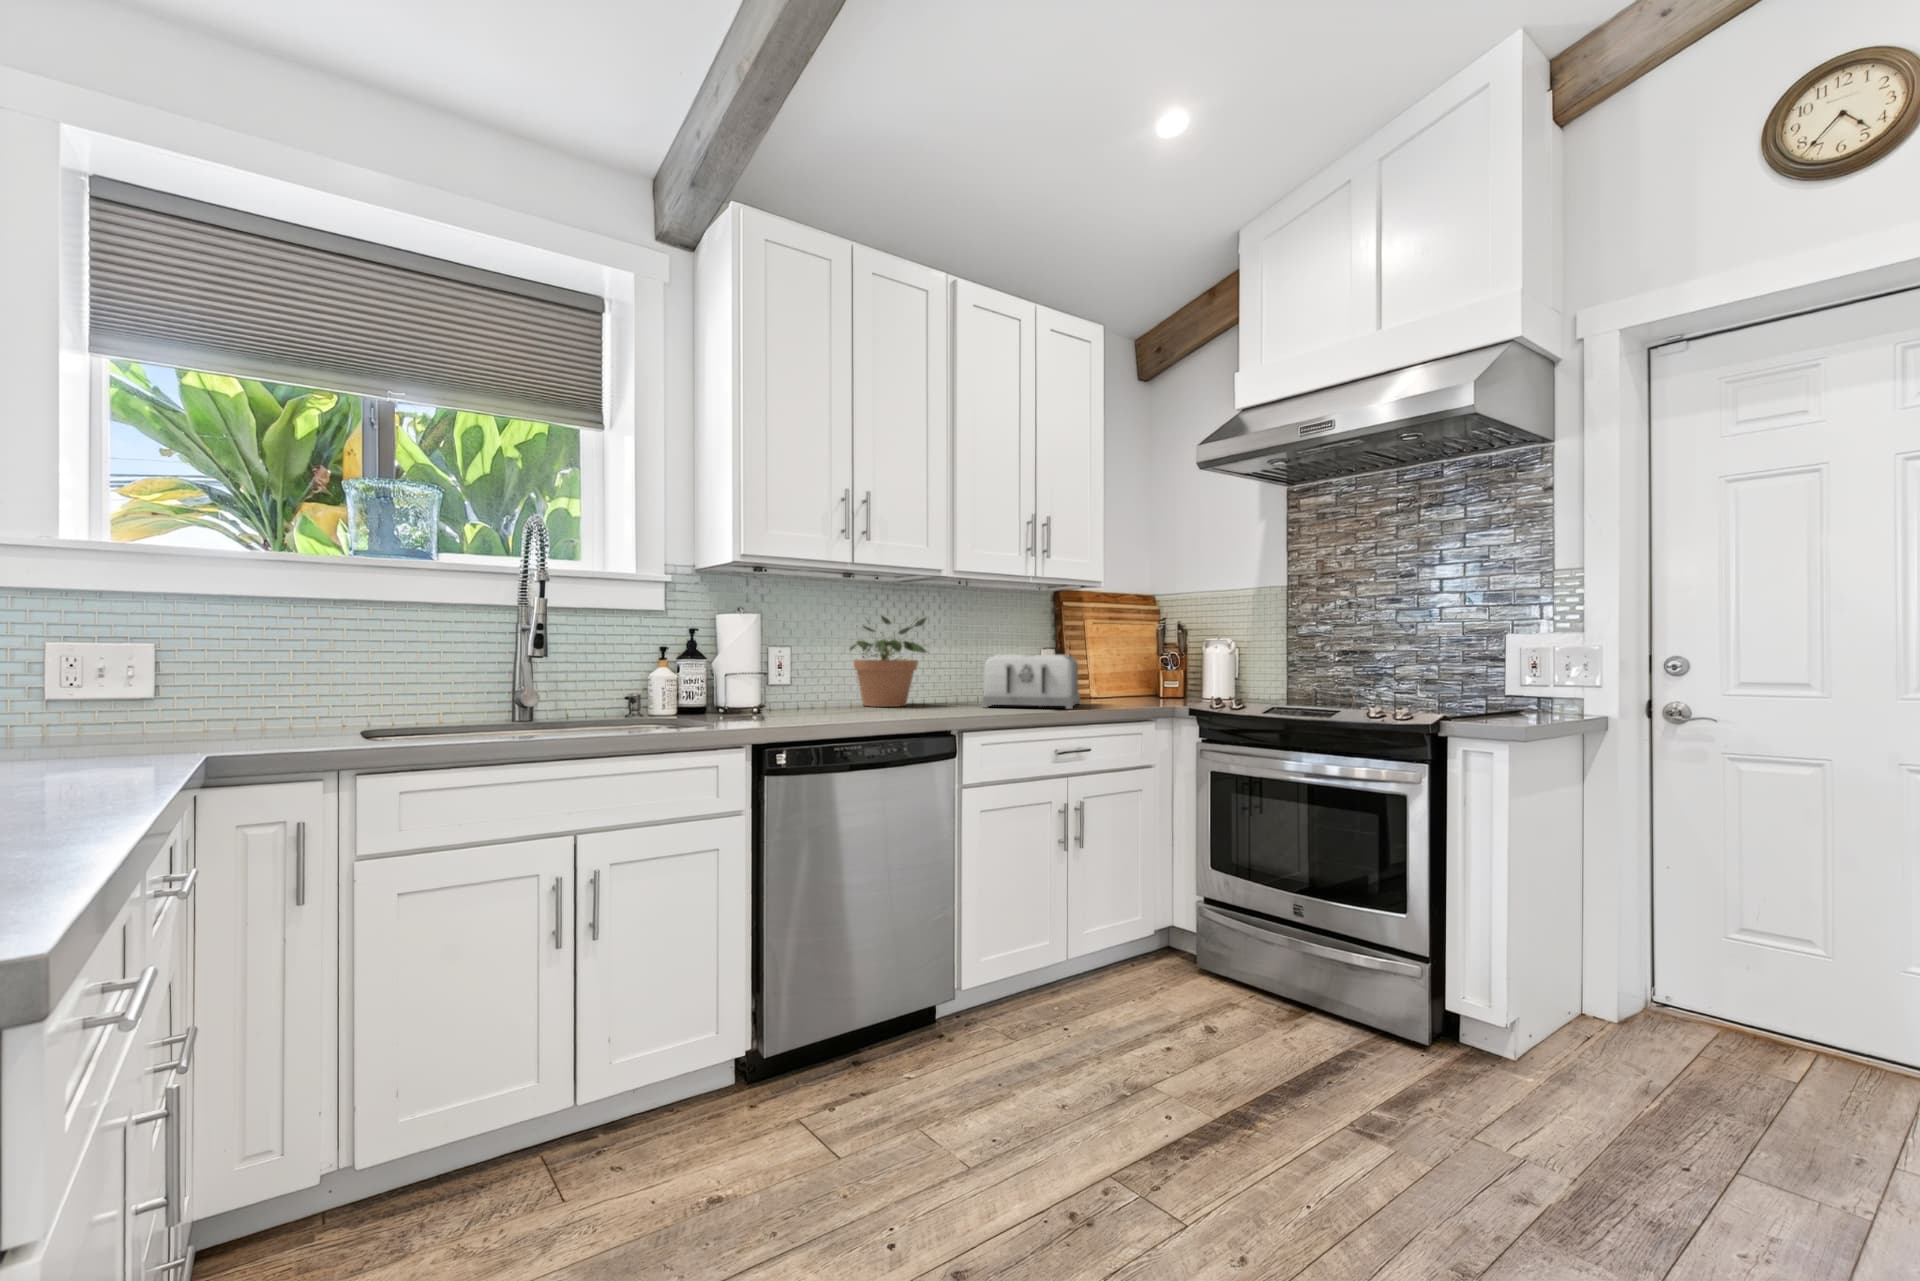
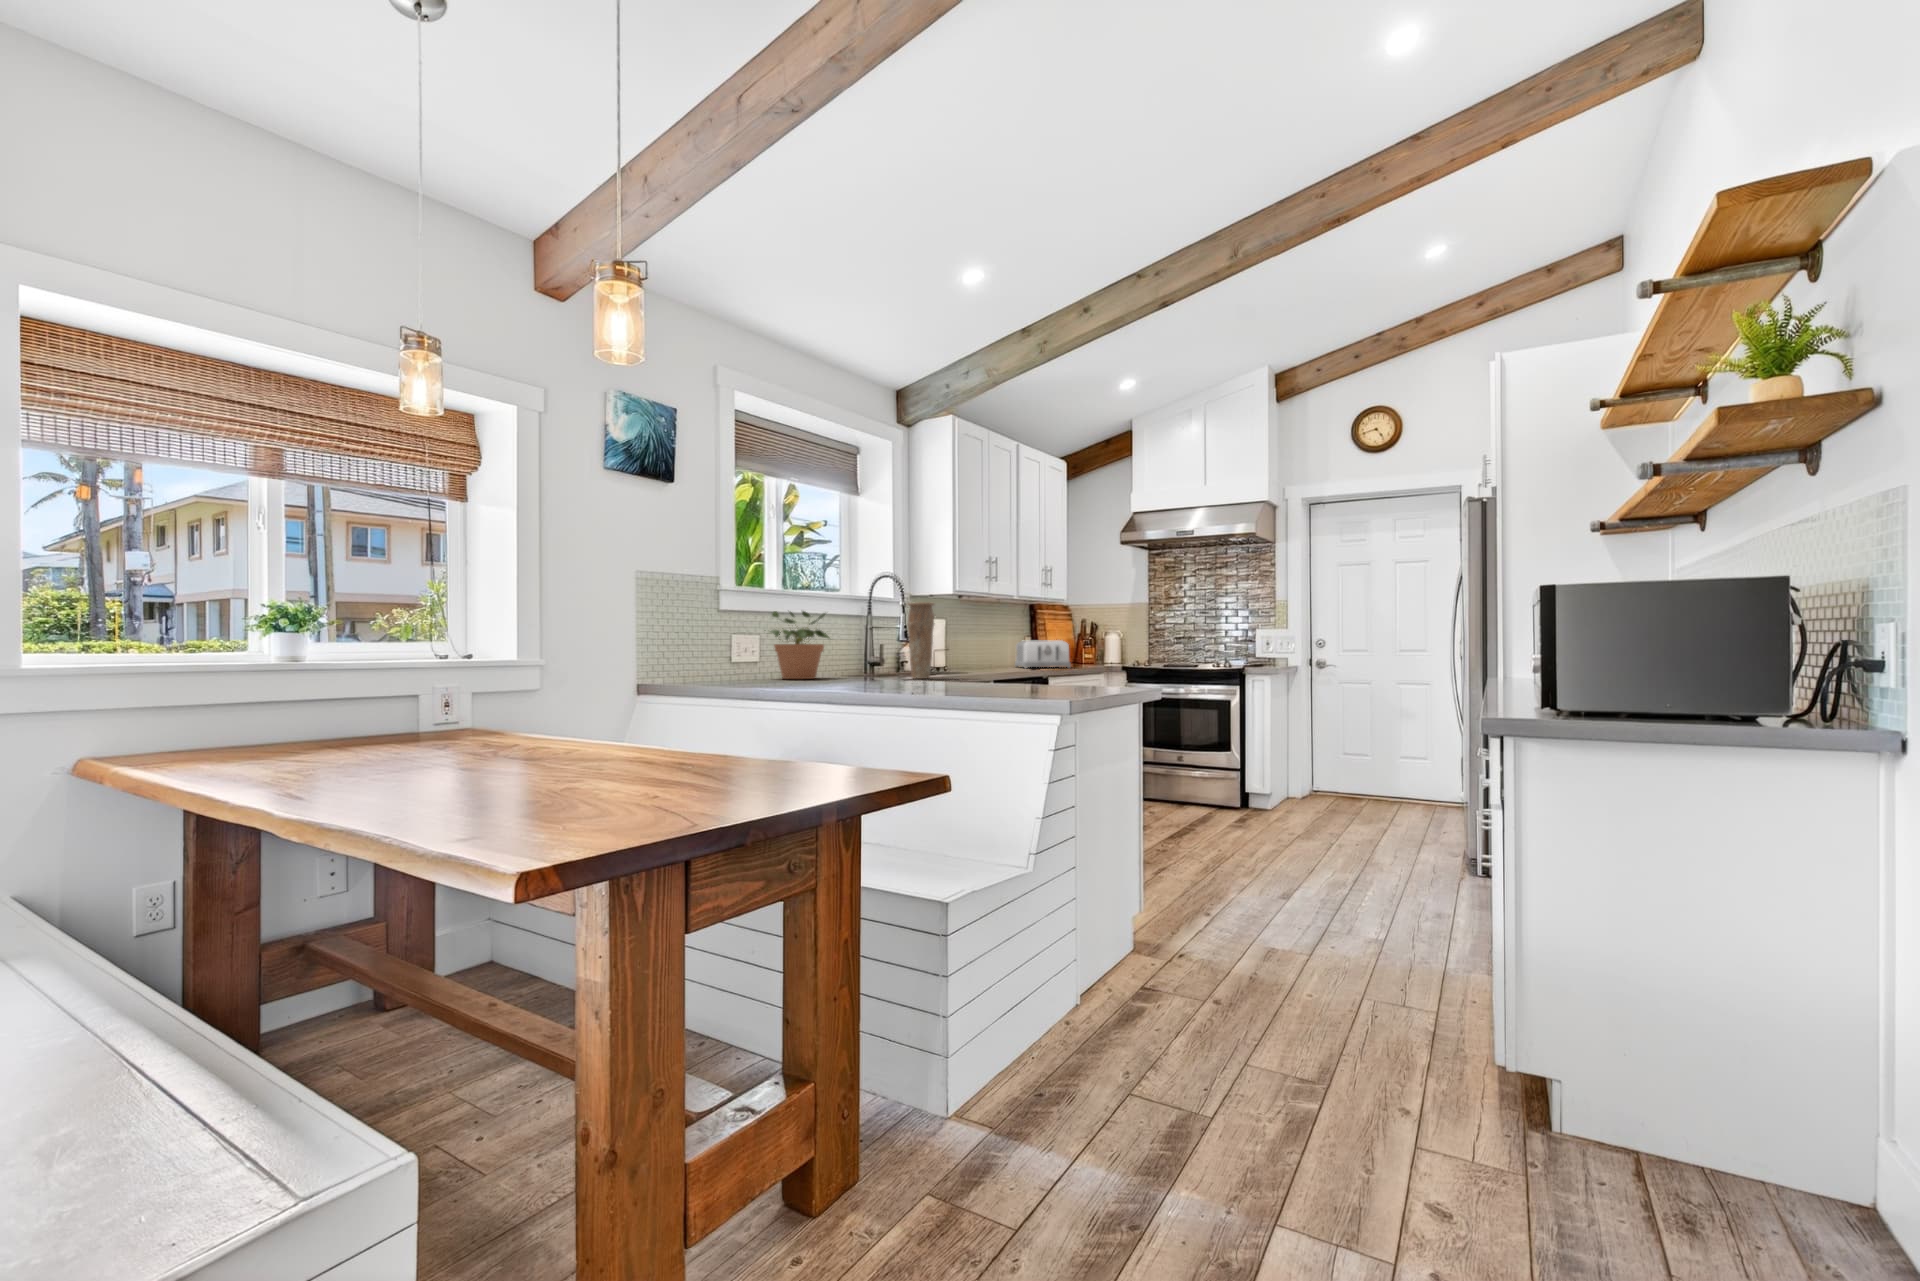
vase: none [387,565,466,748] -> present [907,602,934,679]
potted plant: present [850,616,929,707] -> present [765,611,830,679]

